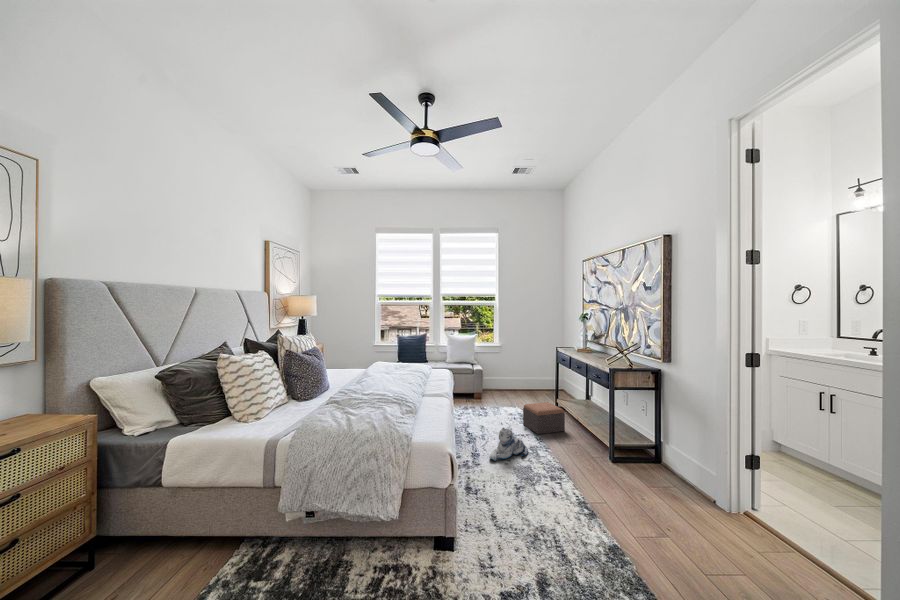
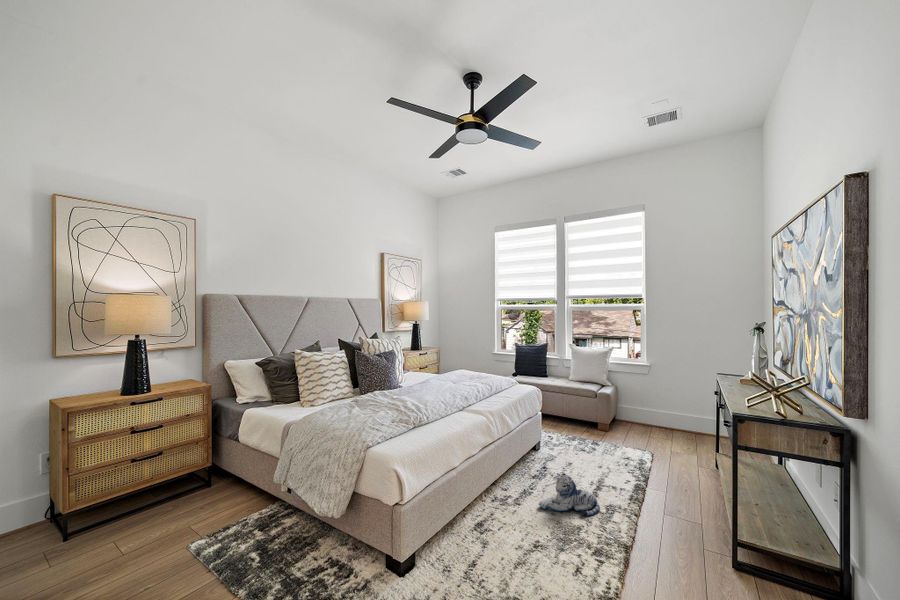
footstool: present [523,402,565,434] -> none [631,455,683,504]

